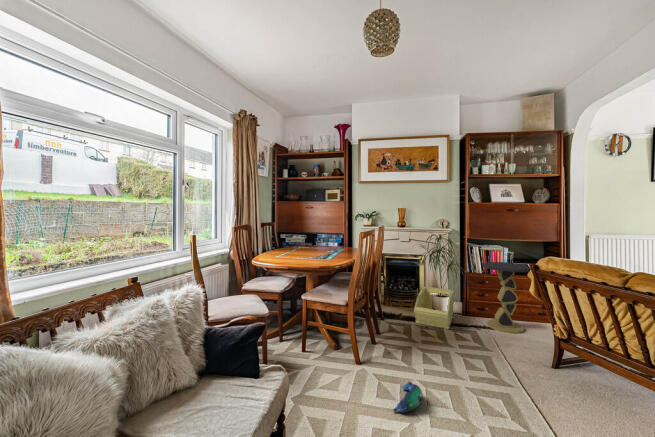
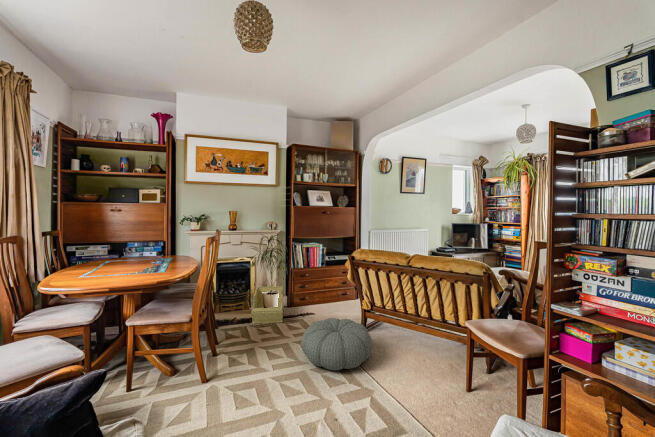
side table: present [482,262,530,333] -> none [306,257,341,314]
pouf: none [461,336,569,409] -> present [301,318,372,370]
plush toy: present [393,382,423,413] -> none [254,381,280,415]

